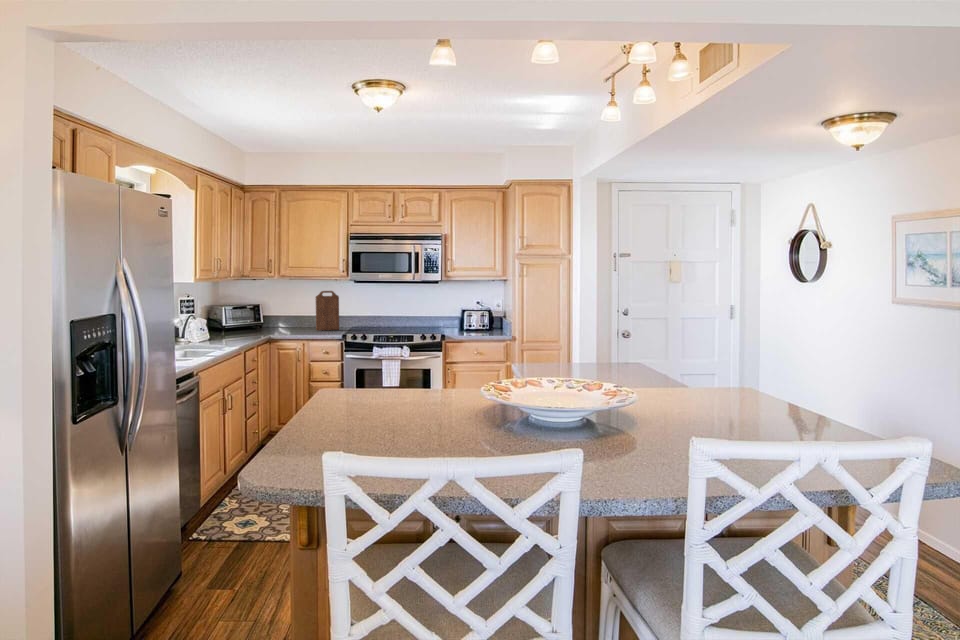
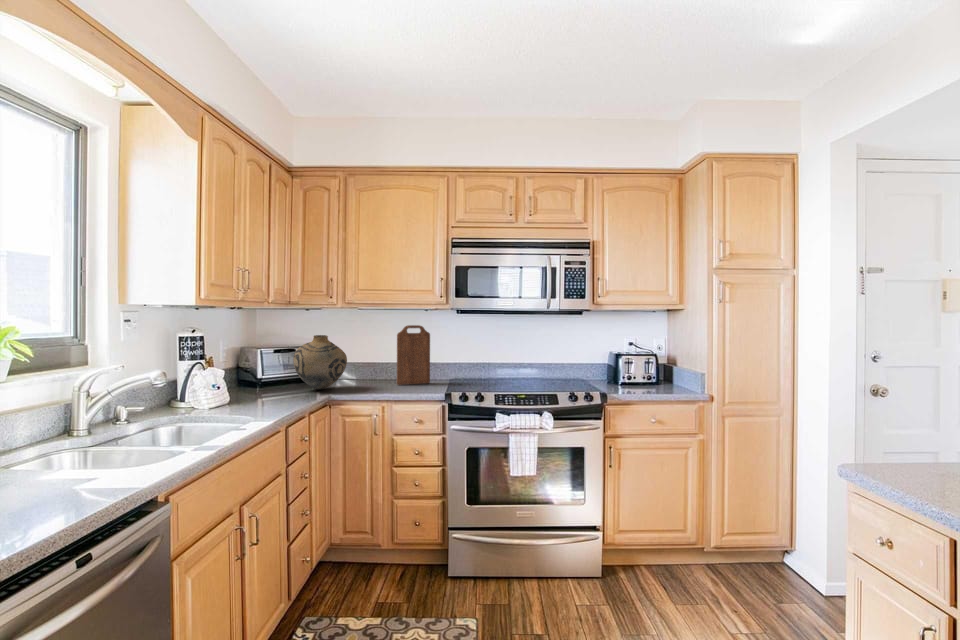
vase: none [247,298,282,333] -> present [293,335,347,390]

